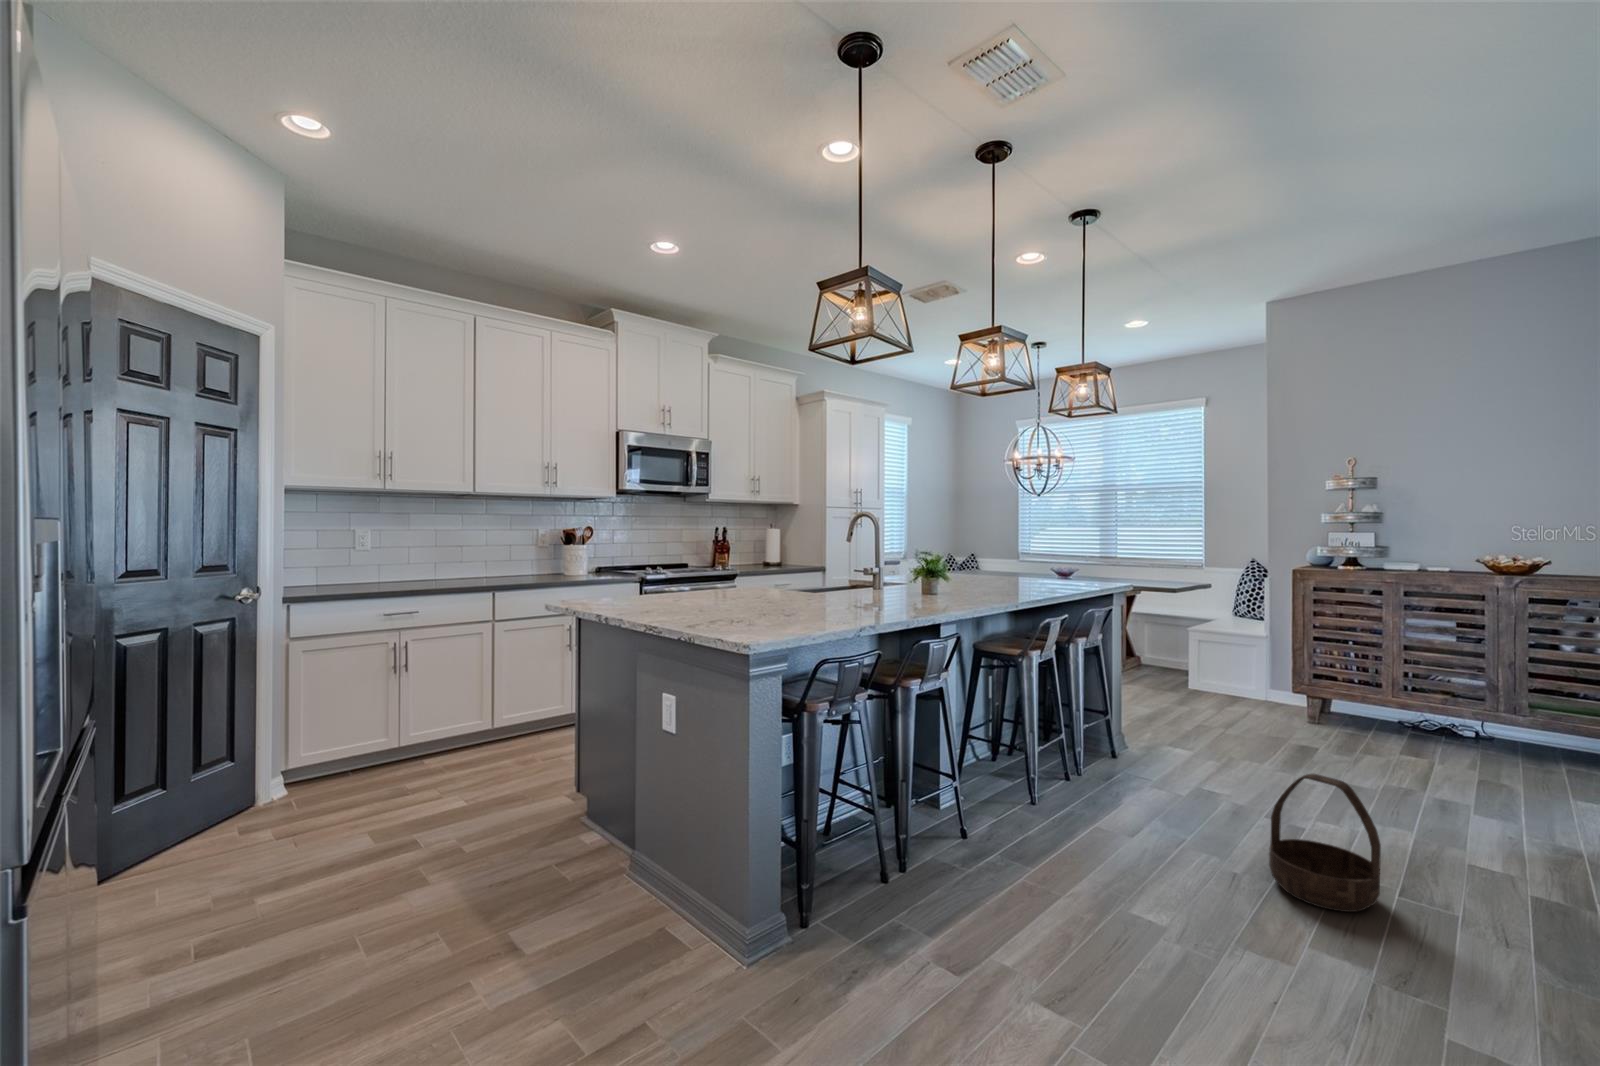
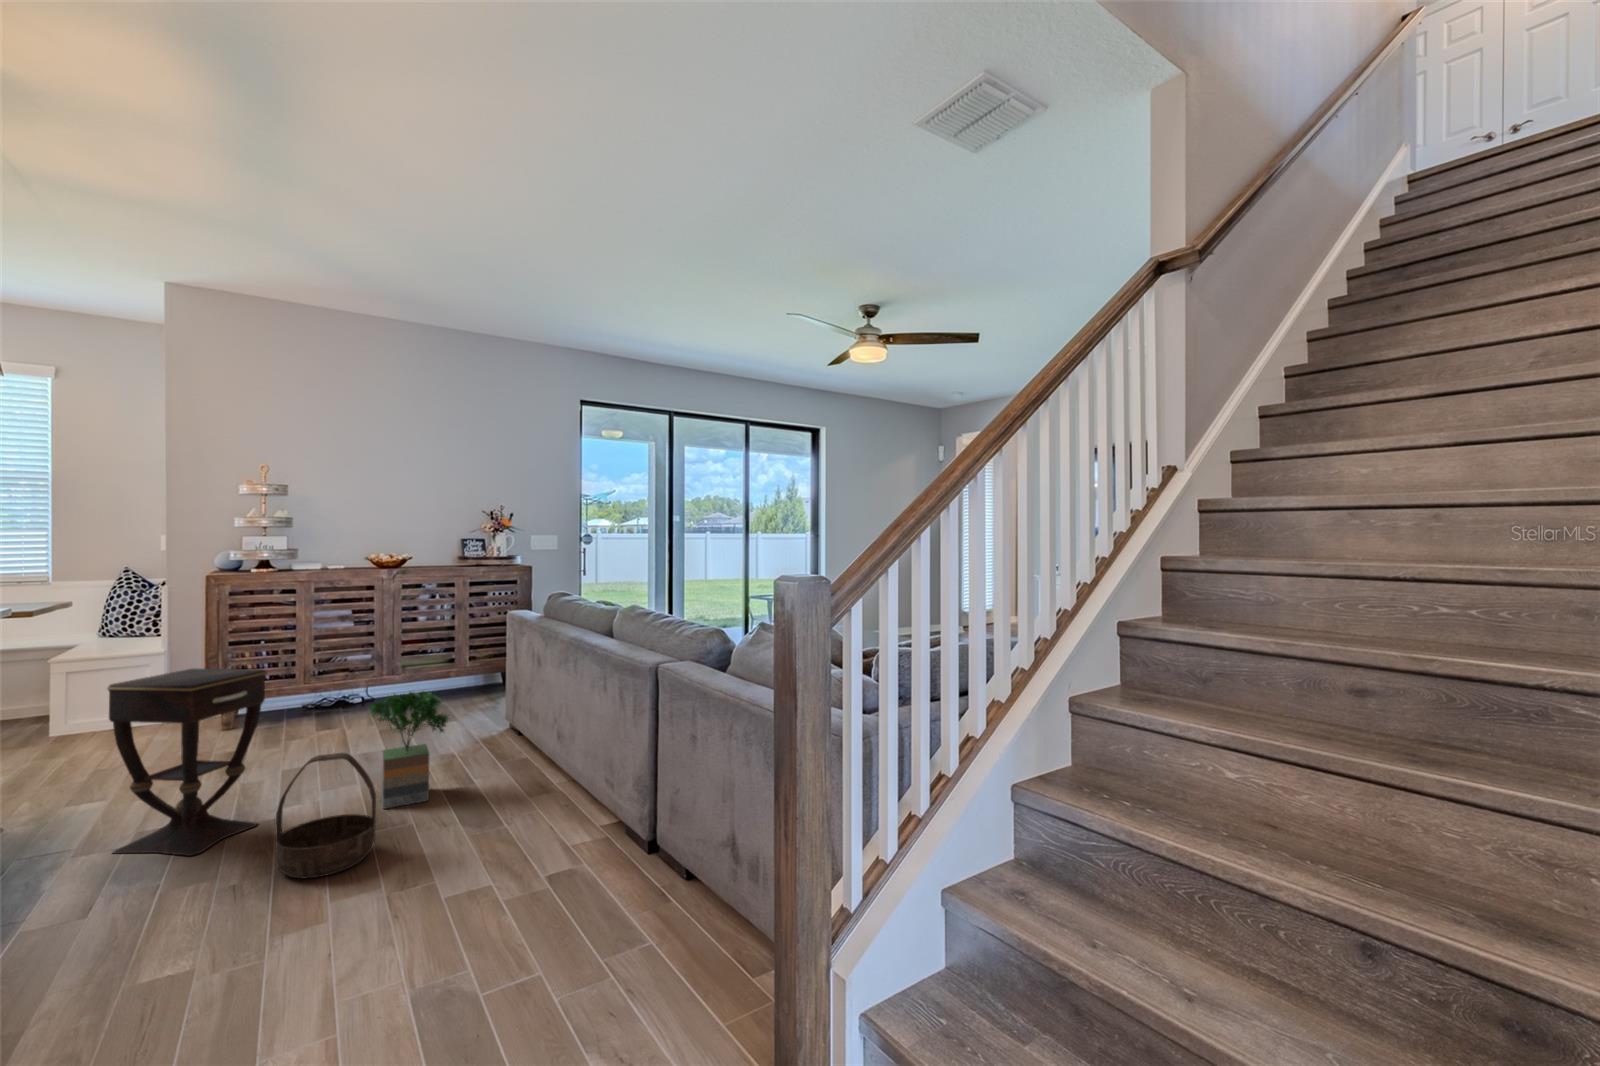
side table: none [1169,657,1293,826] -> present [107,668,267,856]
potted tree: none [1403,732,1530,889] -> present [370,691,449,809]

